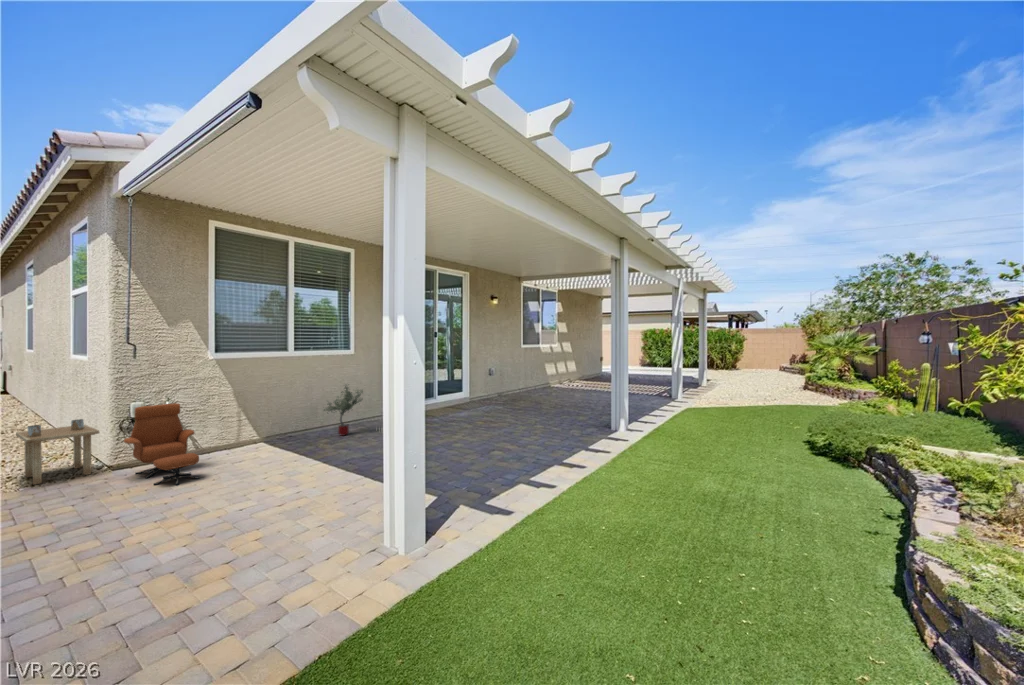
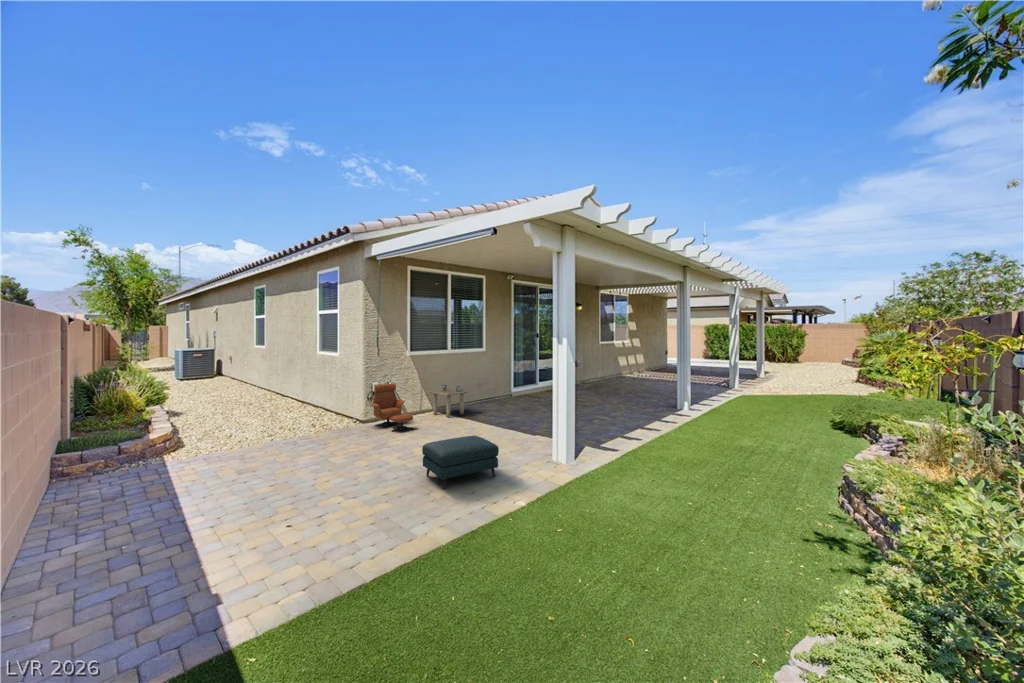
potted tree: present [324,385,363,436] -> none [470,372,494,408]
side table: present [16,419,99,484] -> present [430,385,468,417]
ottoman: none [106,502,275,639] -> present [422,435,499,489]

